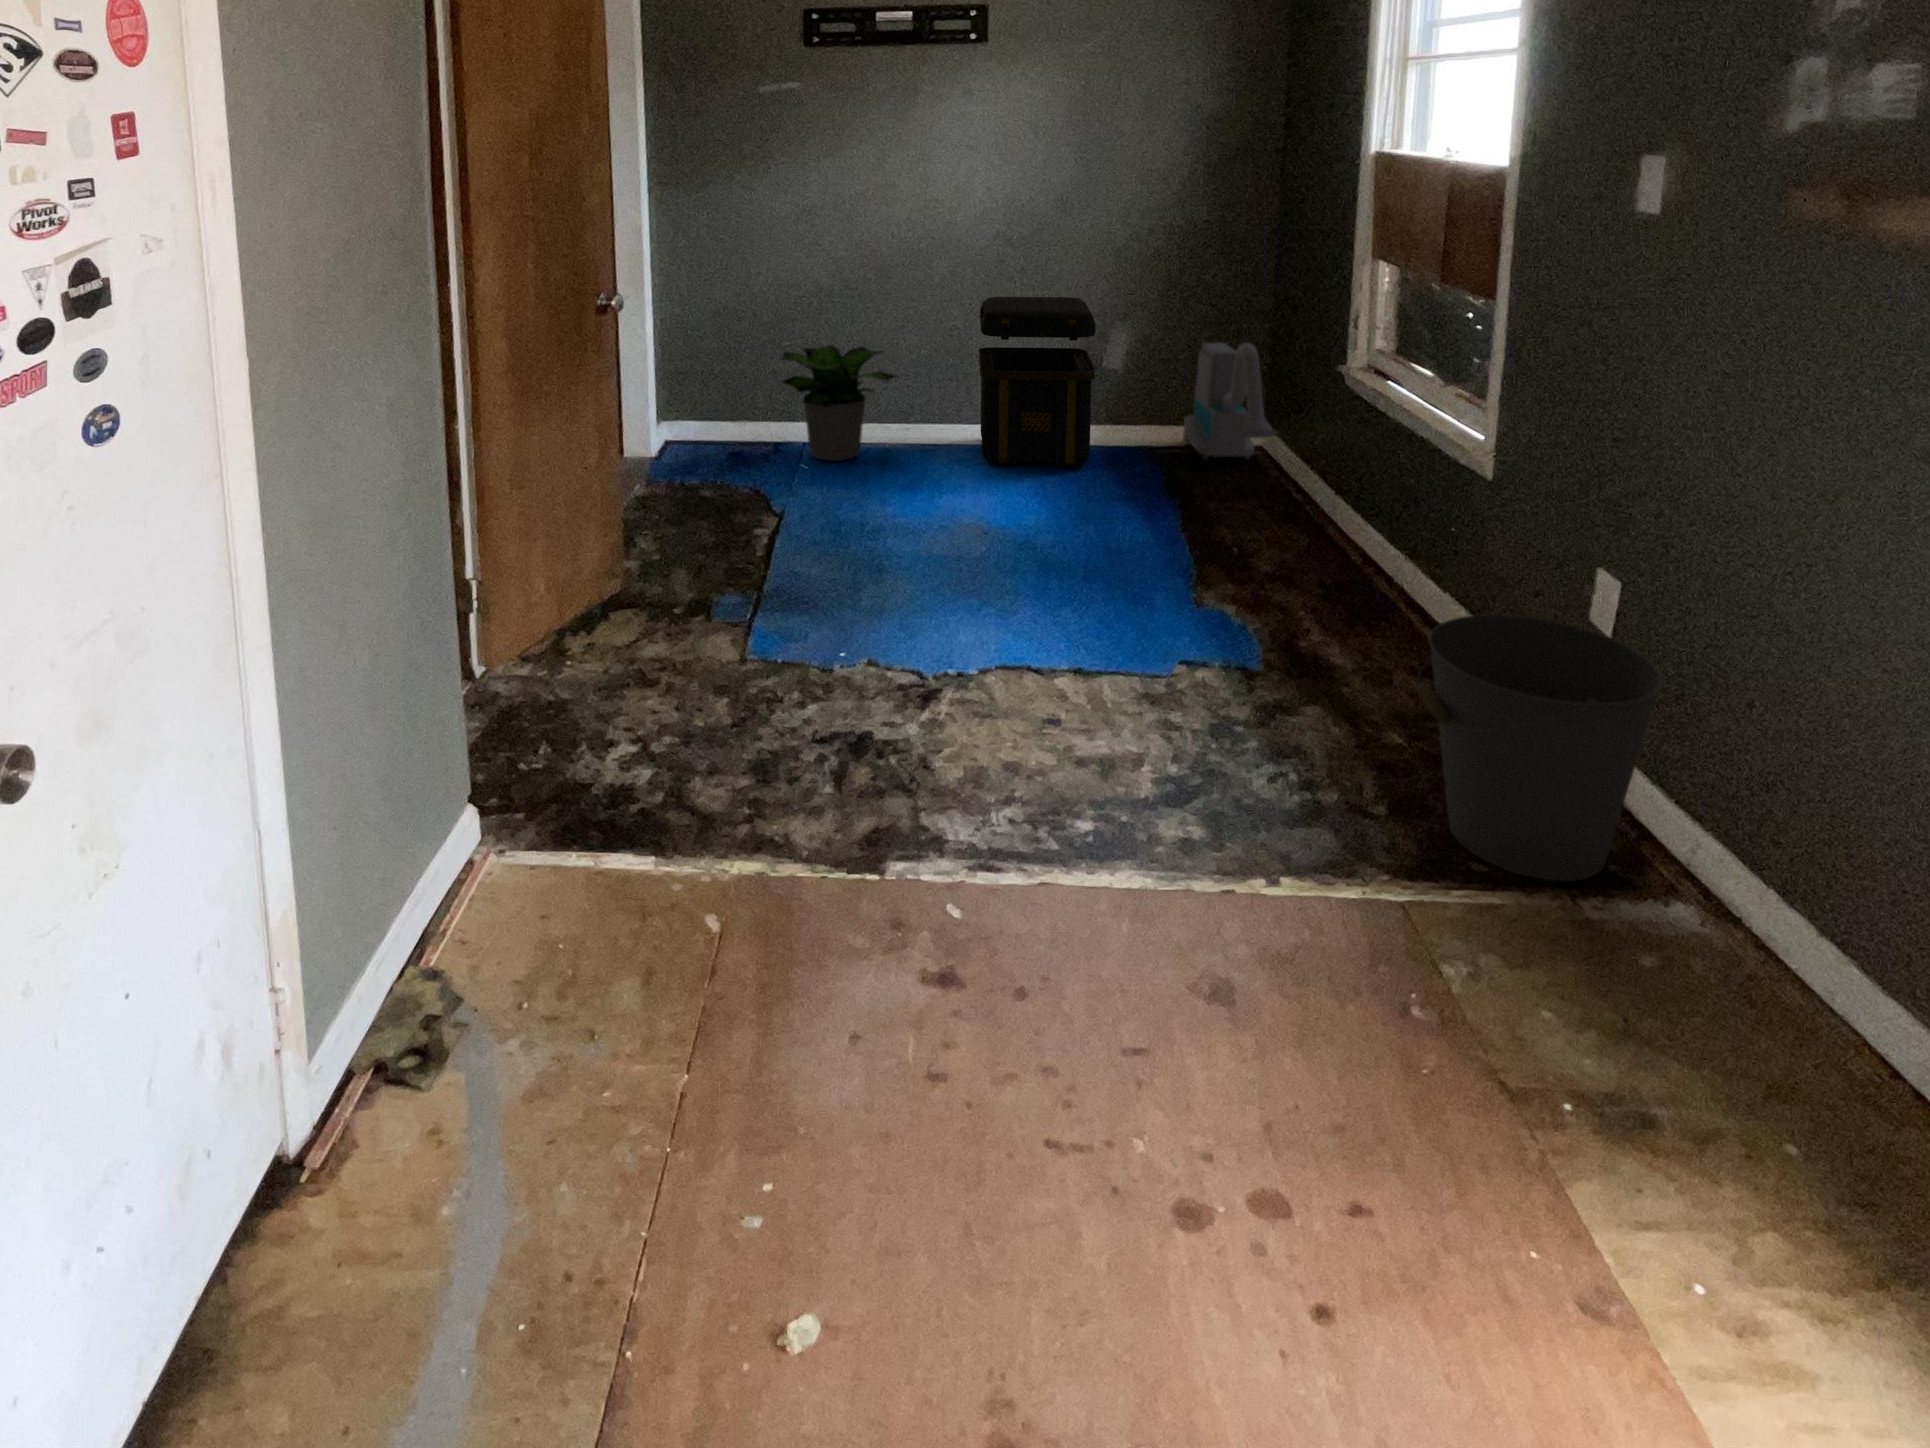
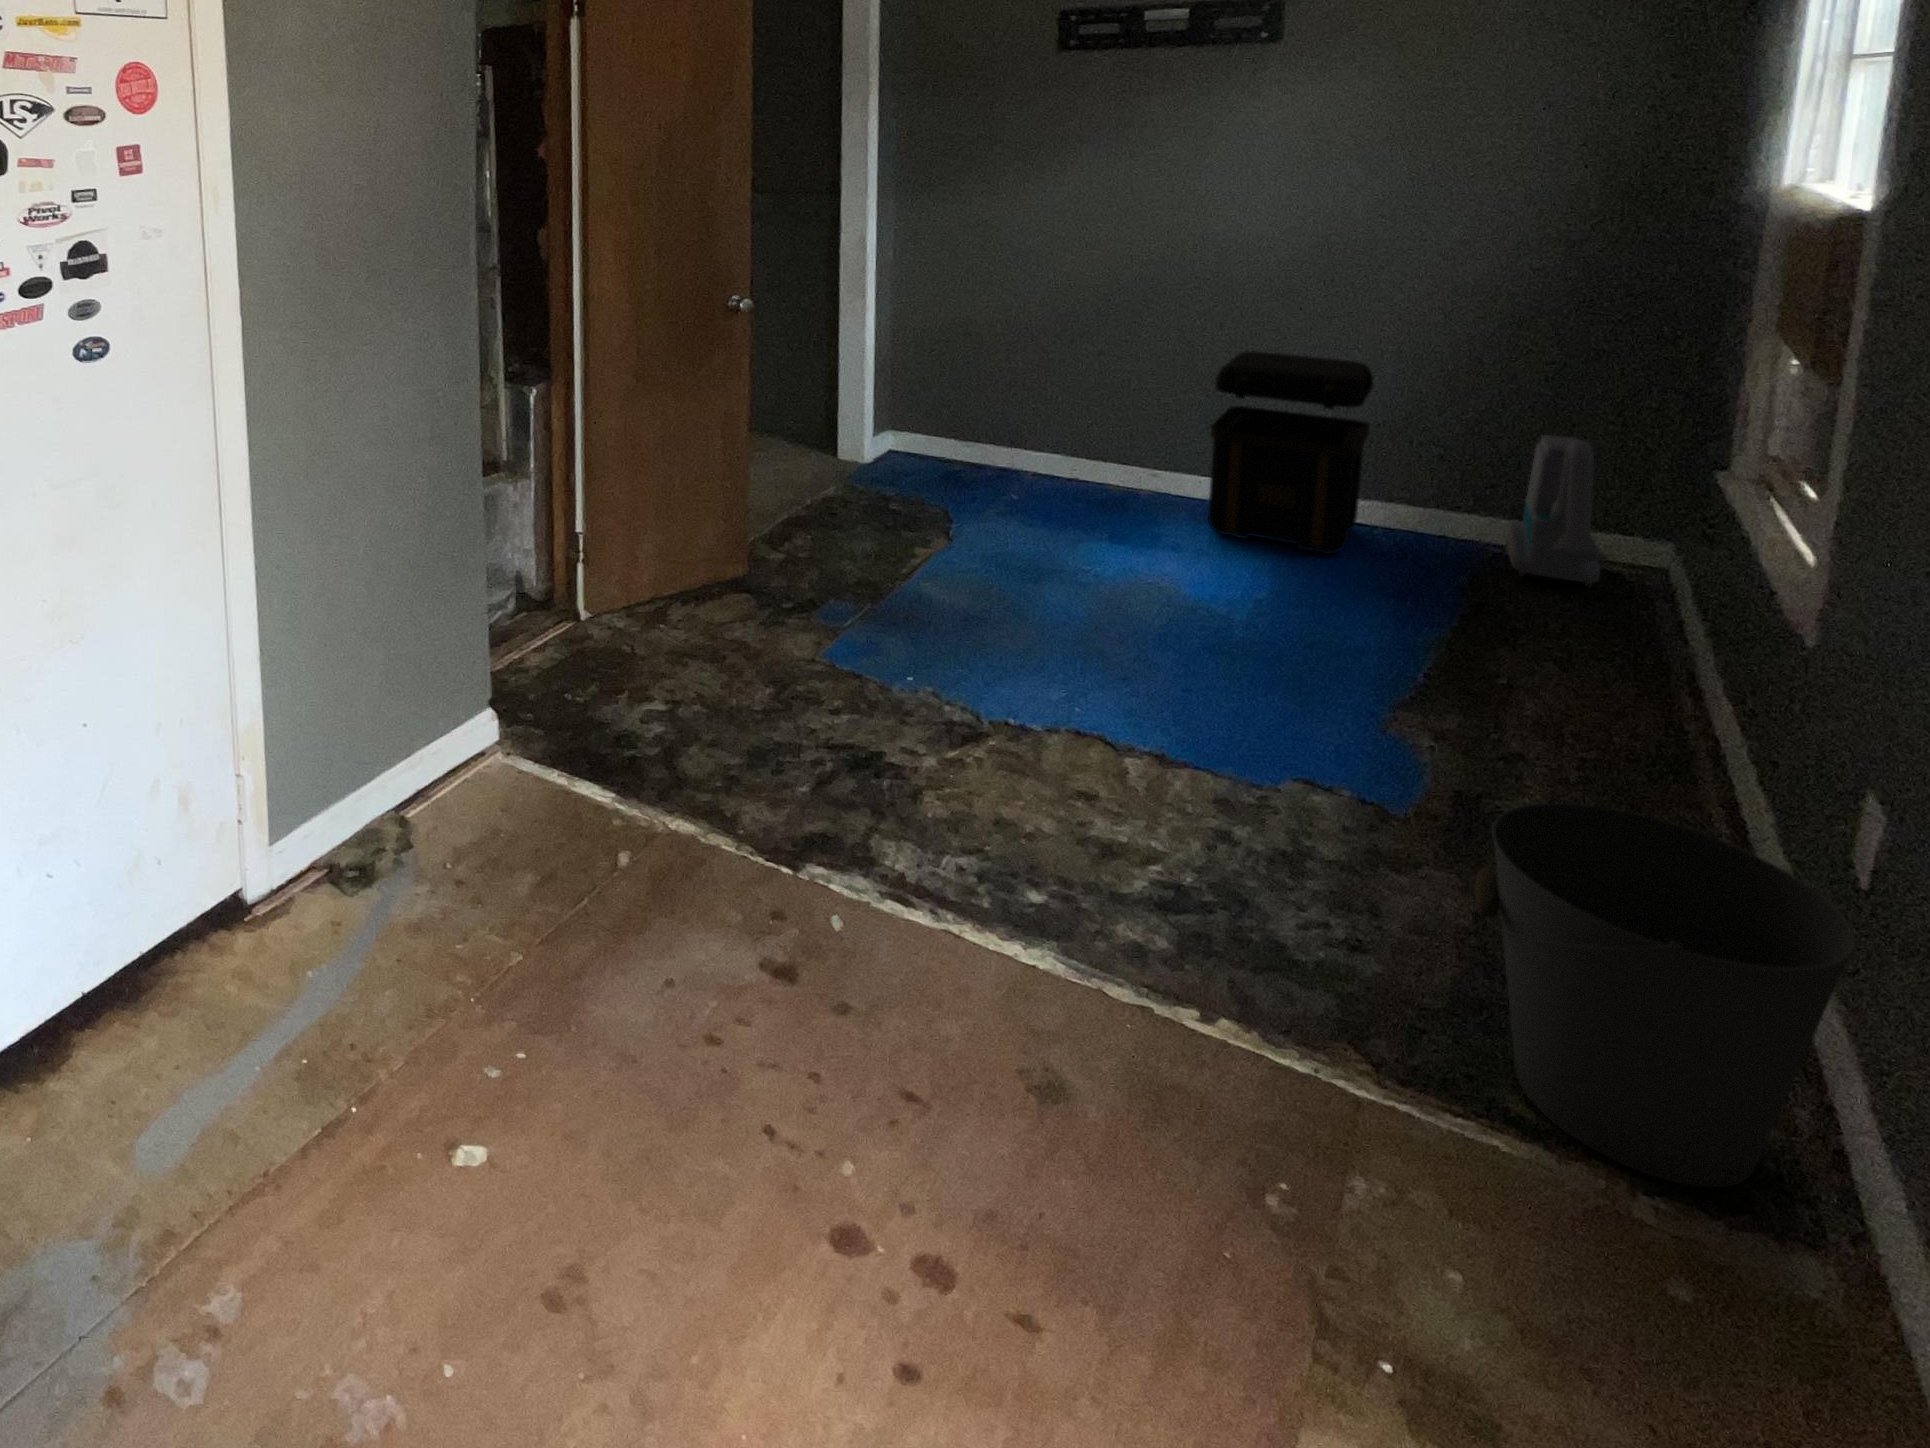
potted plant: present [782,345,896,461] -> none [985,382,1123,502]

